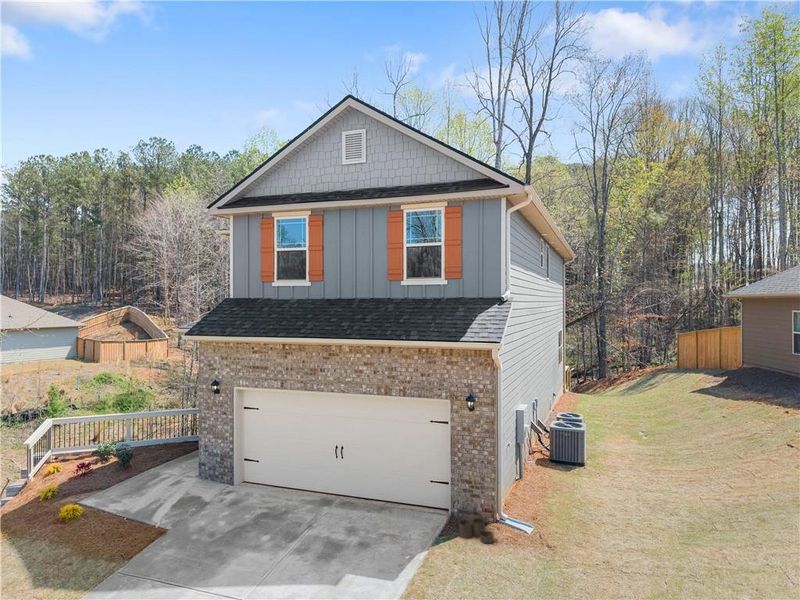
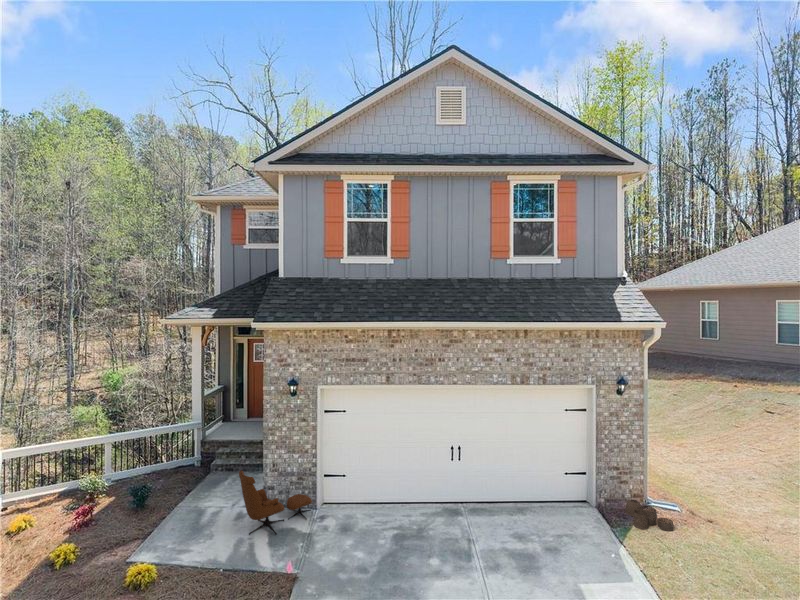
lounge chair: none [163,445,226,496] -> present [239,470,312,535]

